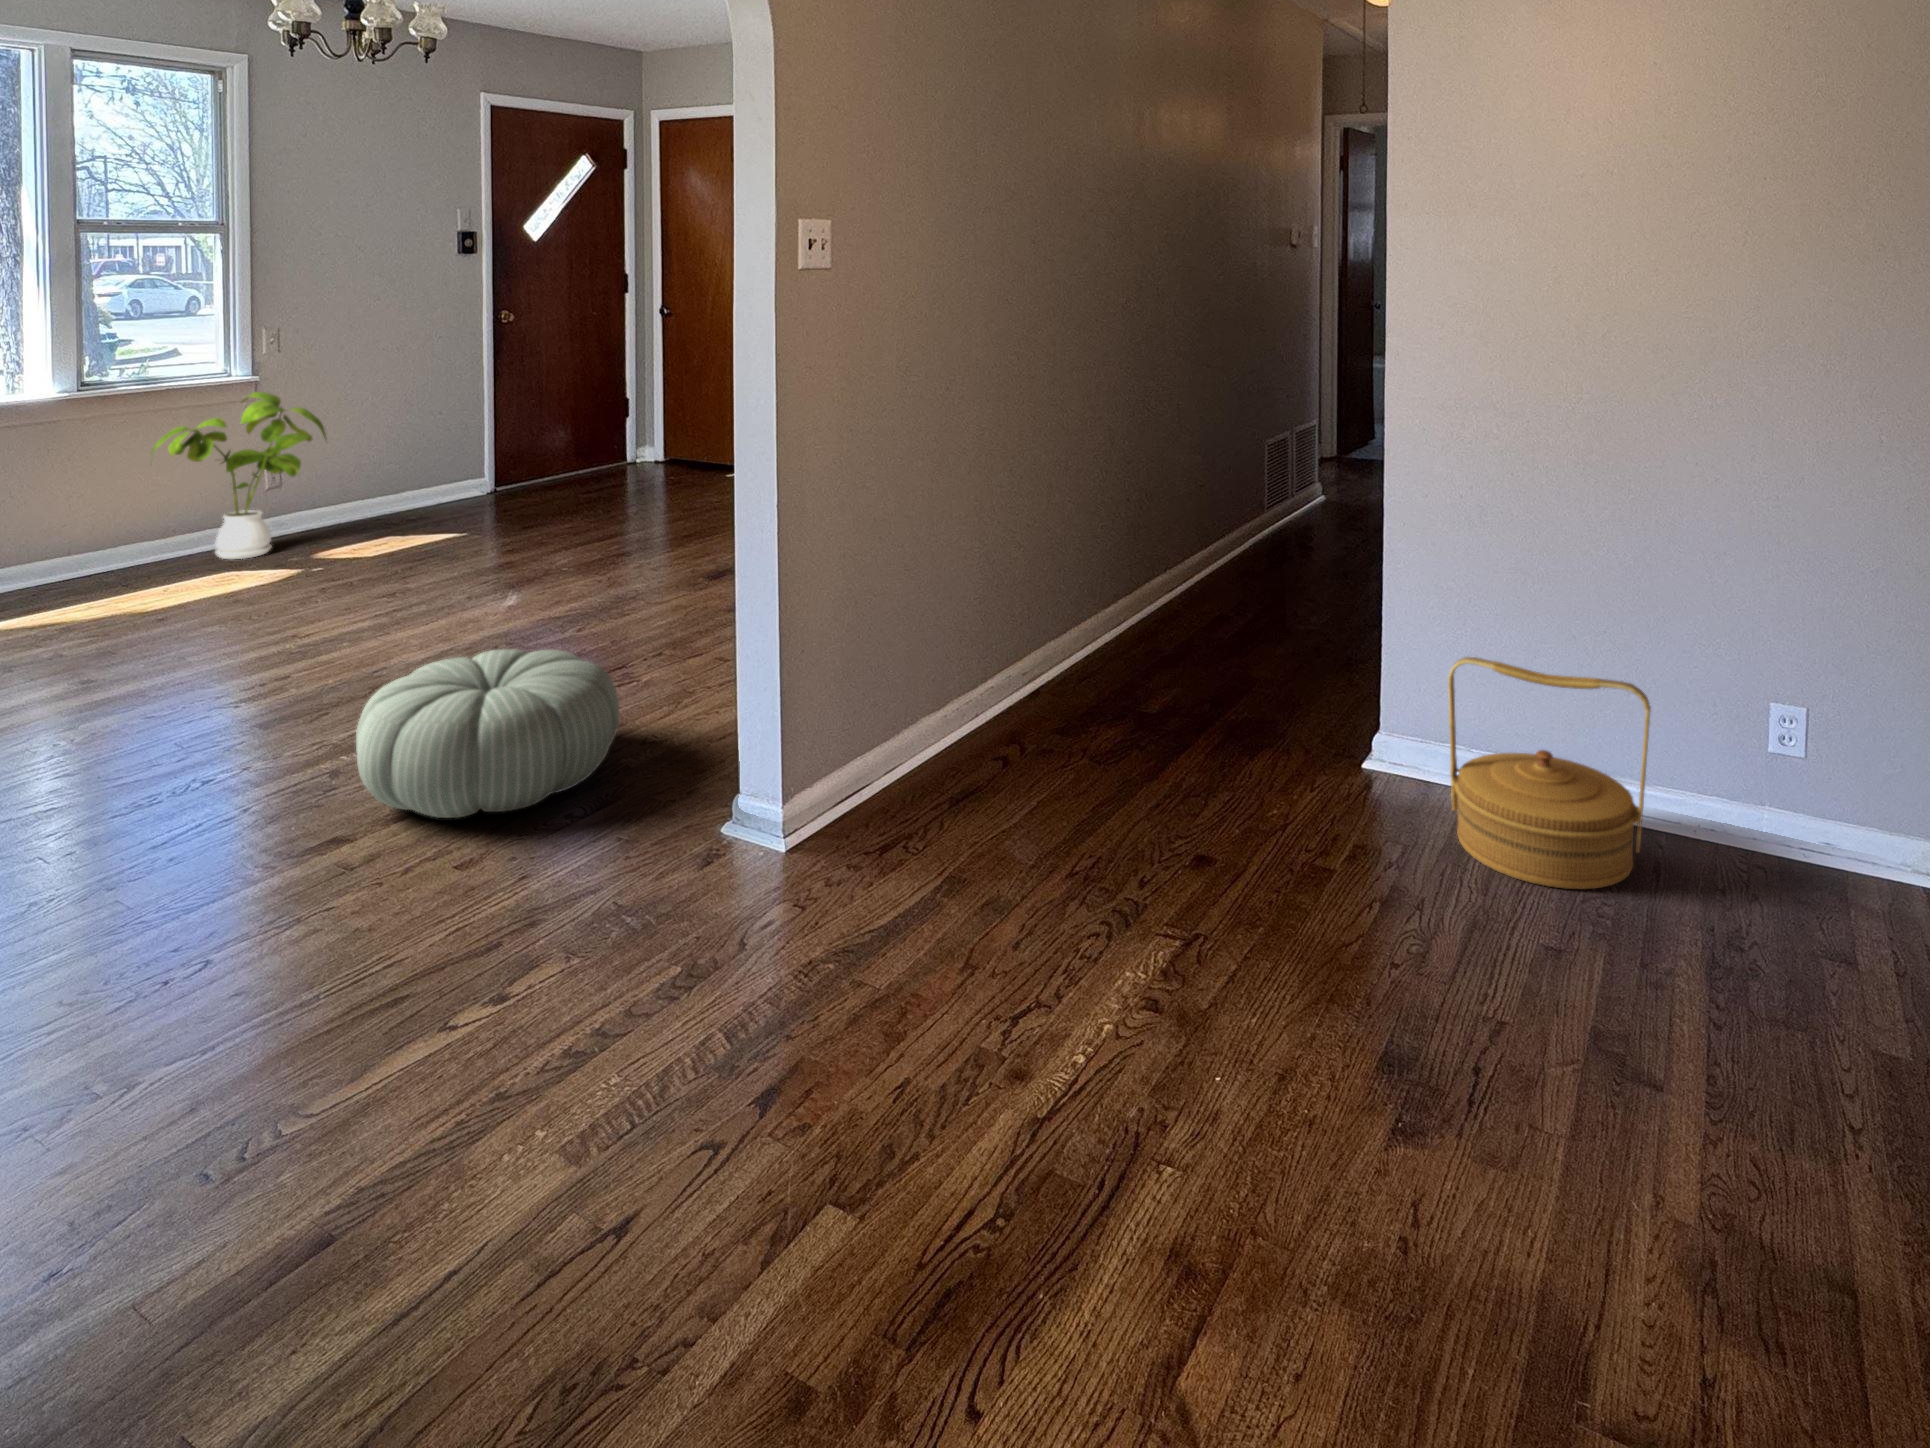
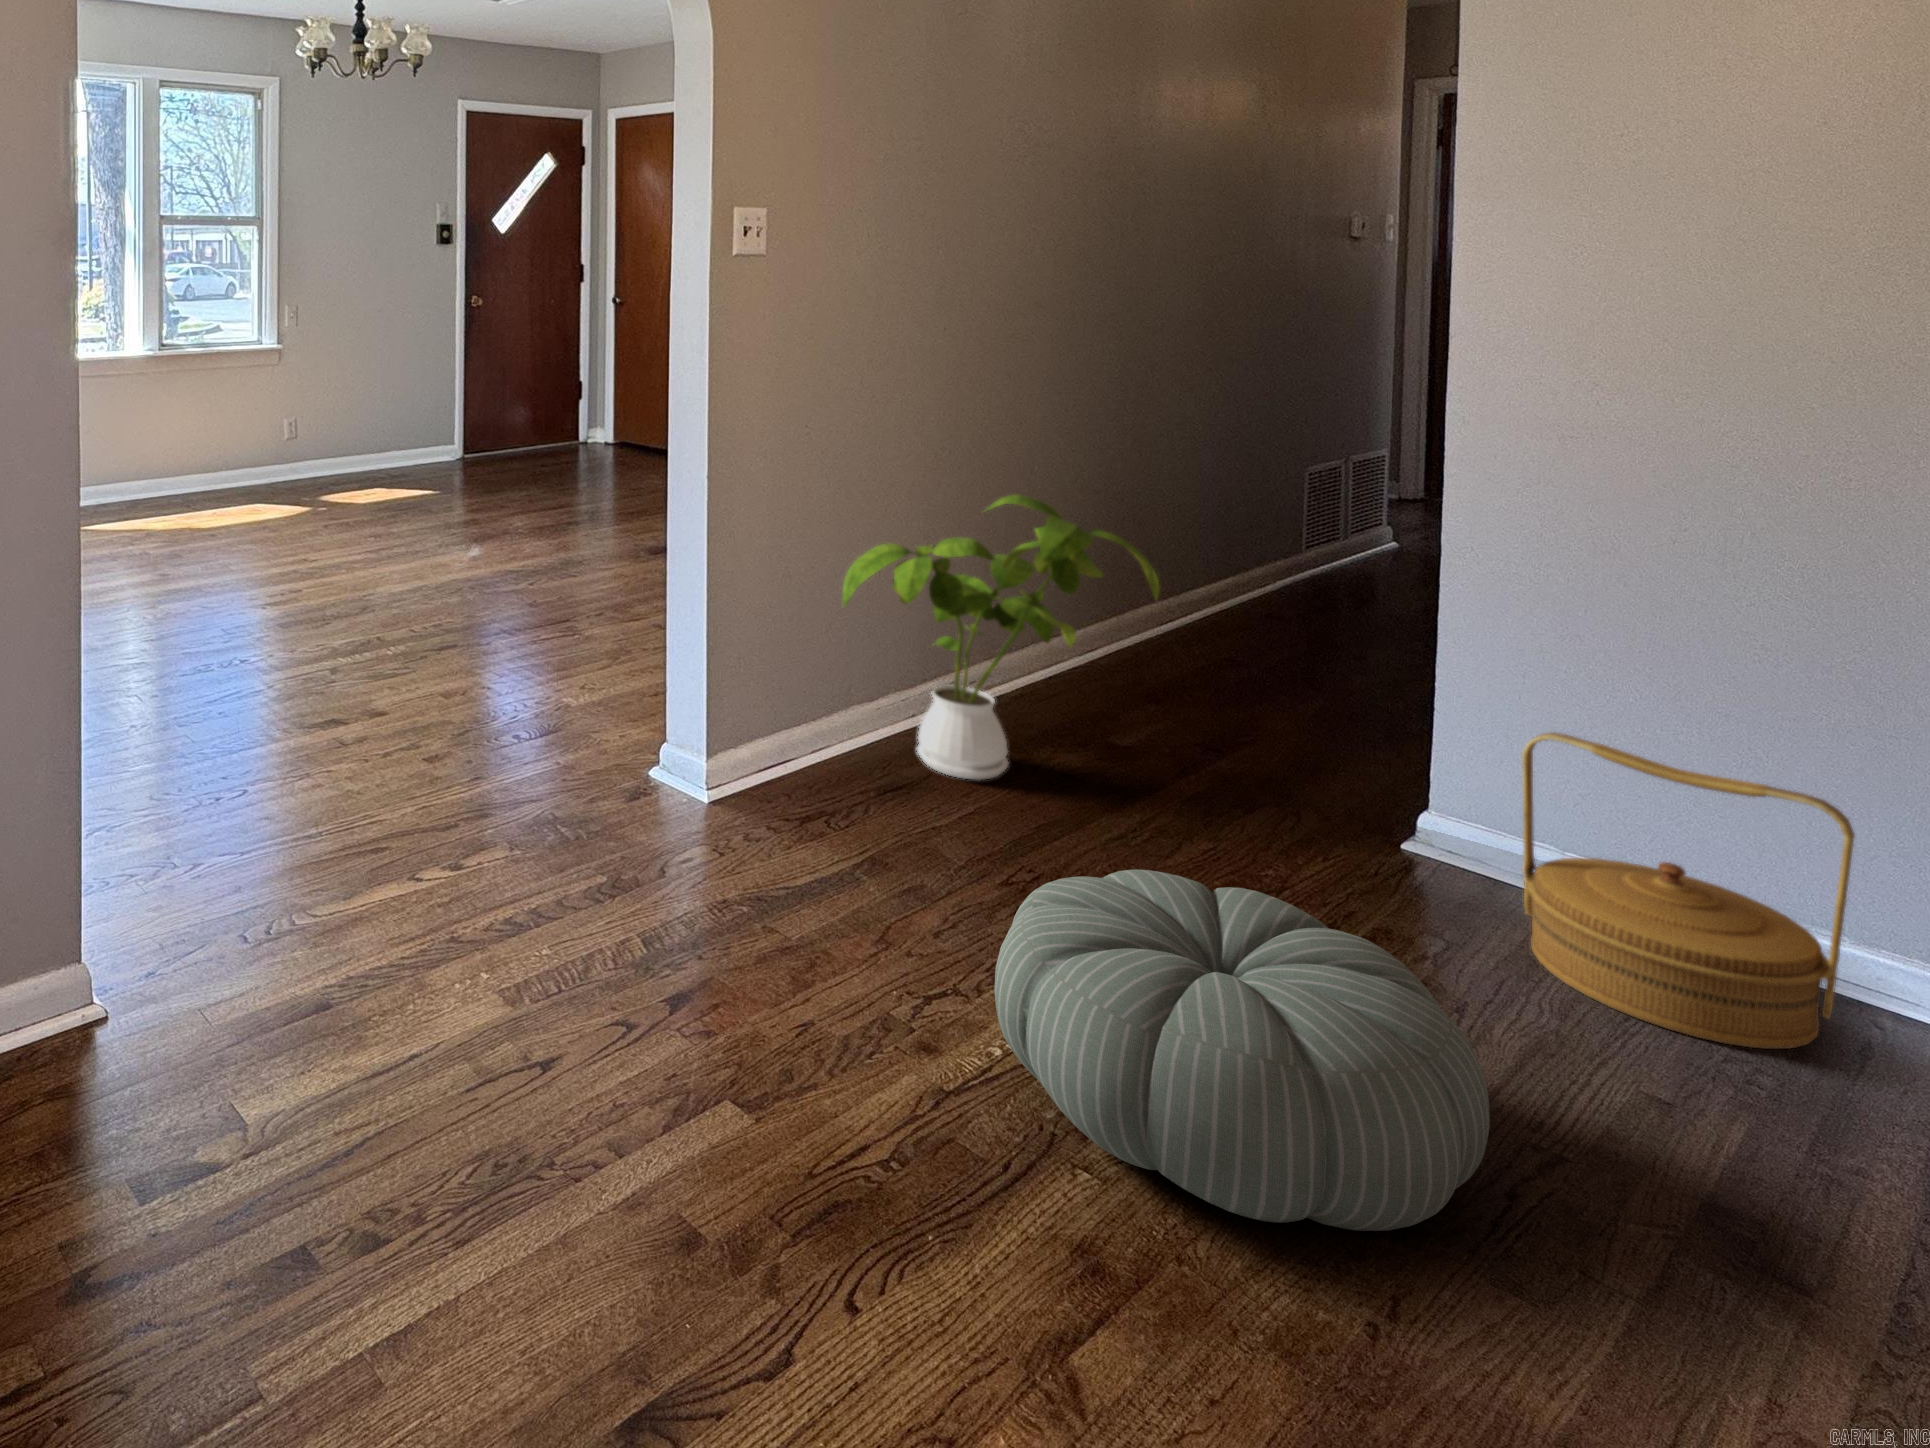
house plant: present [152,392,326,559] -> present [843,494,1159,780]
pouf: present [356,649,620,818] -> present [994,869,1490,1231]

